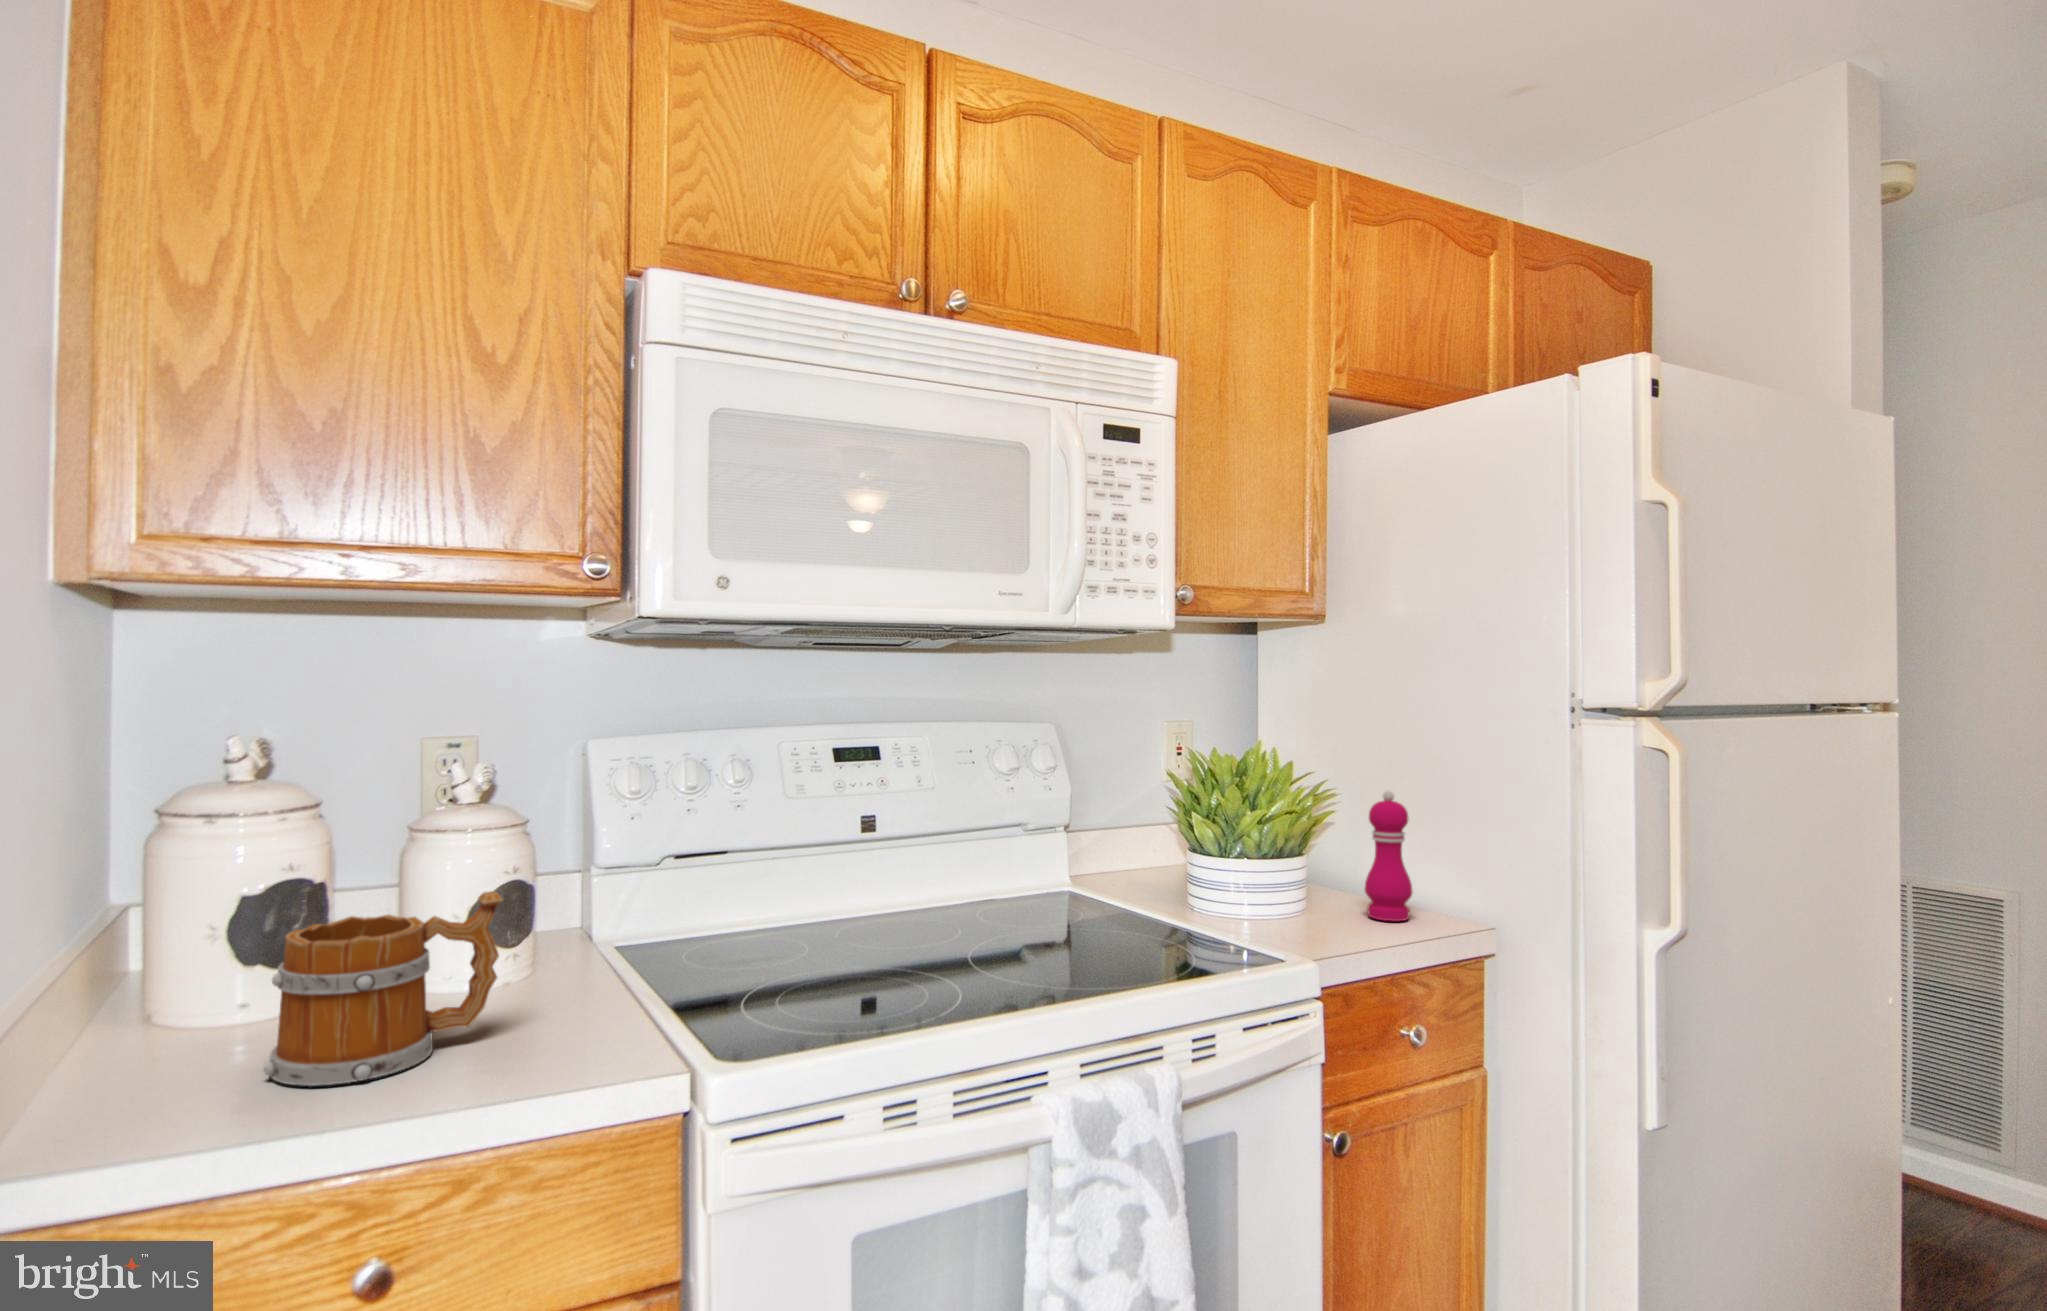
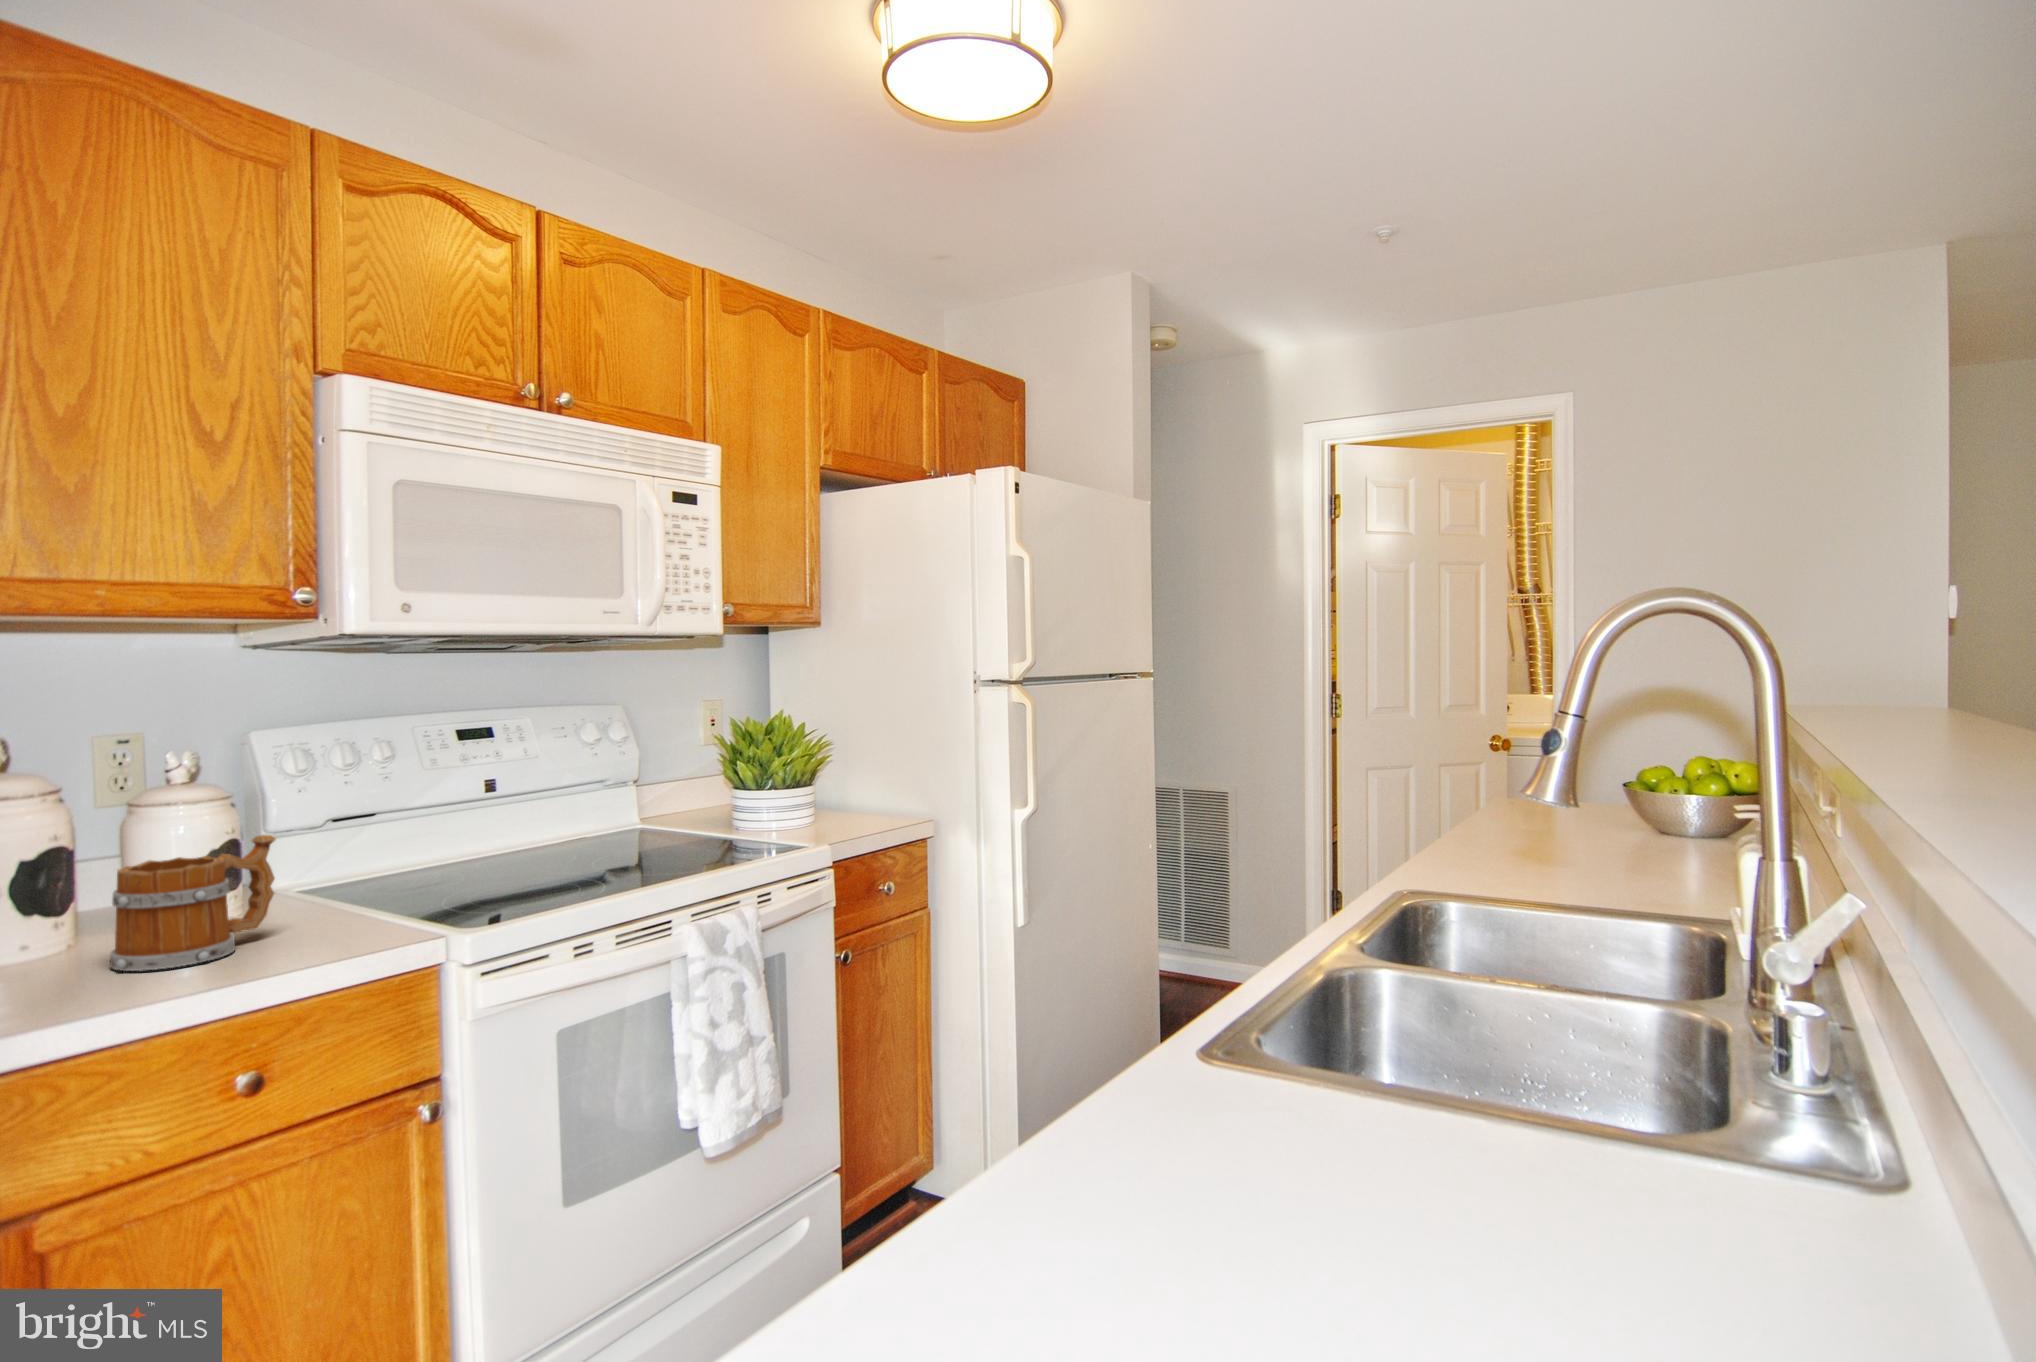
pepper mill: present [1364,791,1412,921] -> none [854,738,884,823]

